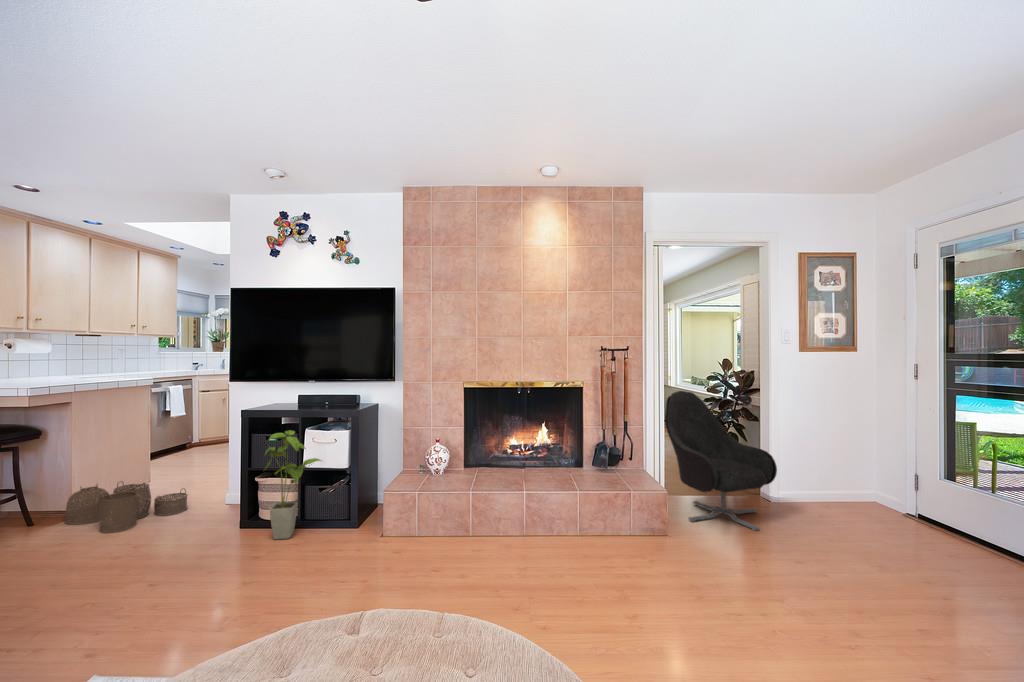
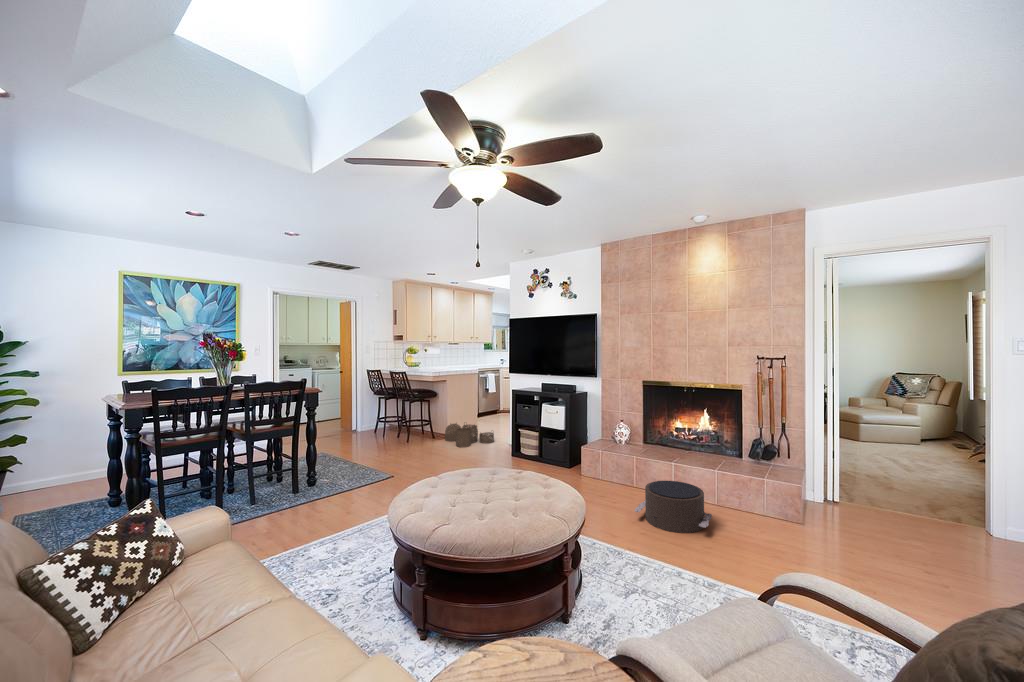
armchair: present [665,391,777,531] -> none [819,396,937,533]
house plant: present [265,430,321,539] -> none [519,403,552,465]
pouf: none [520,520,629,602] -> present [635,481,712,533]

